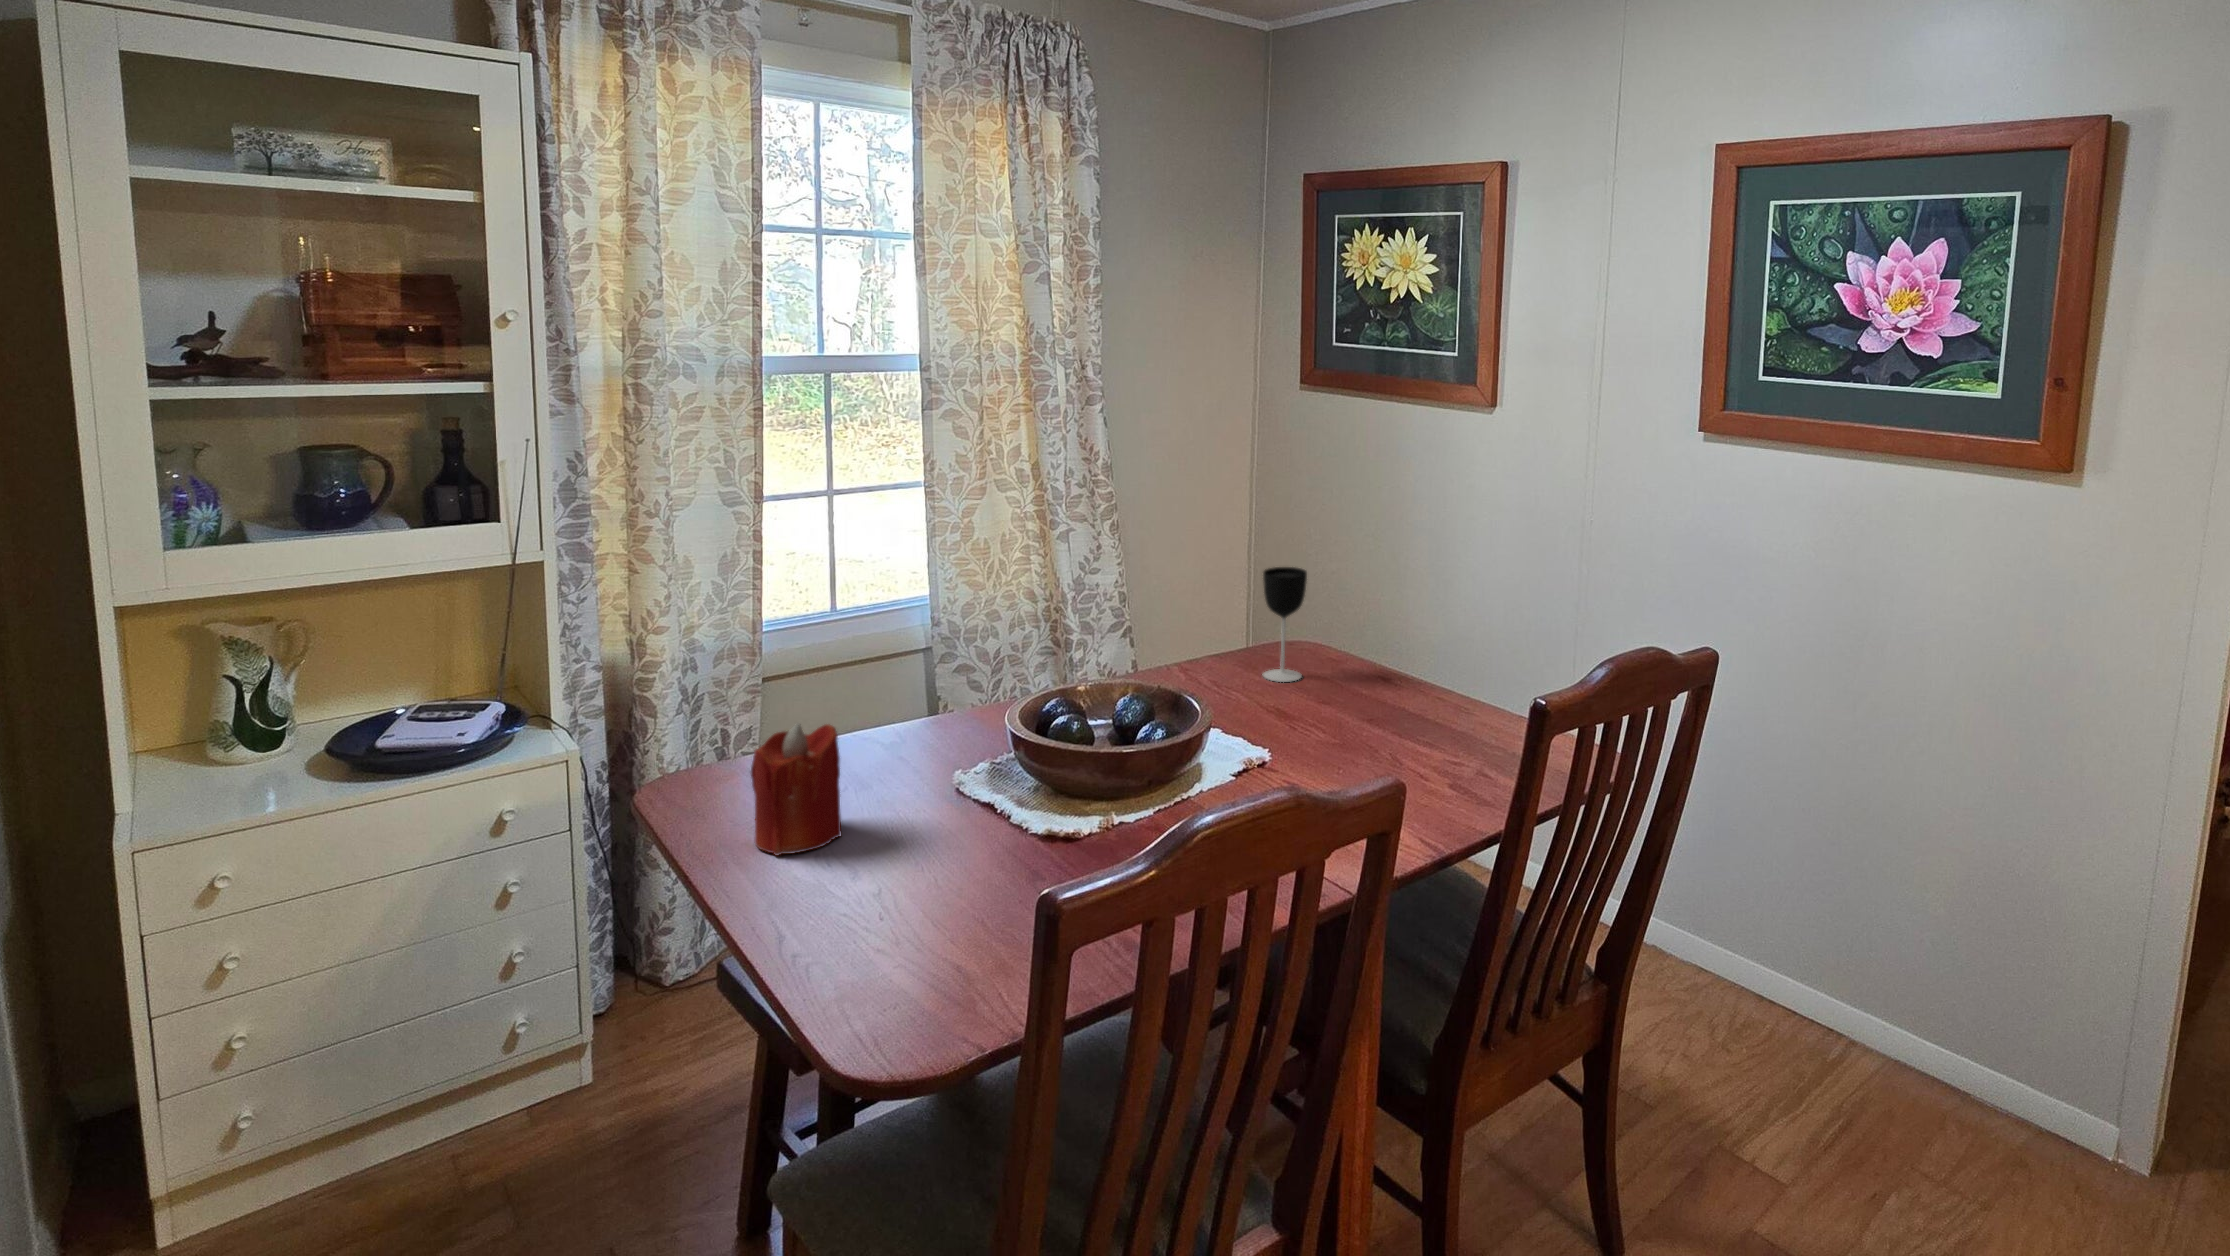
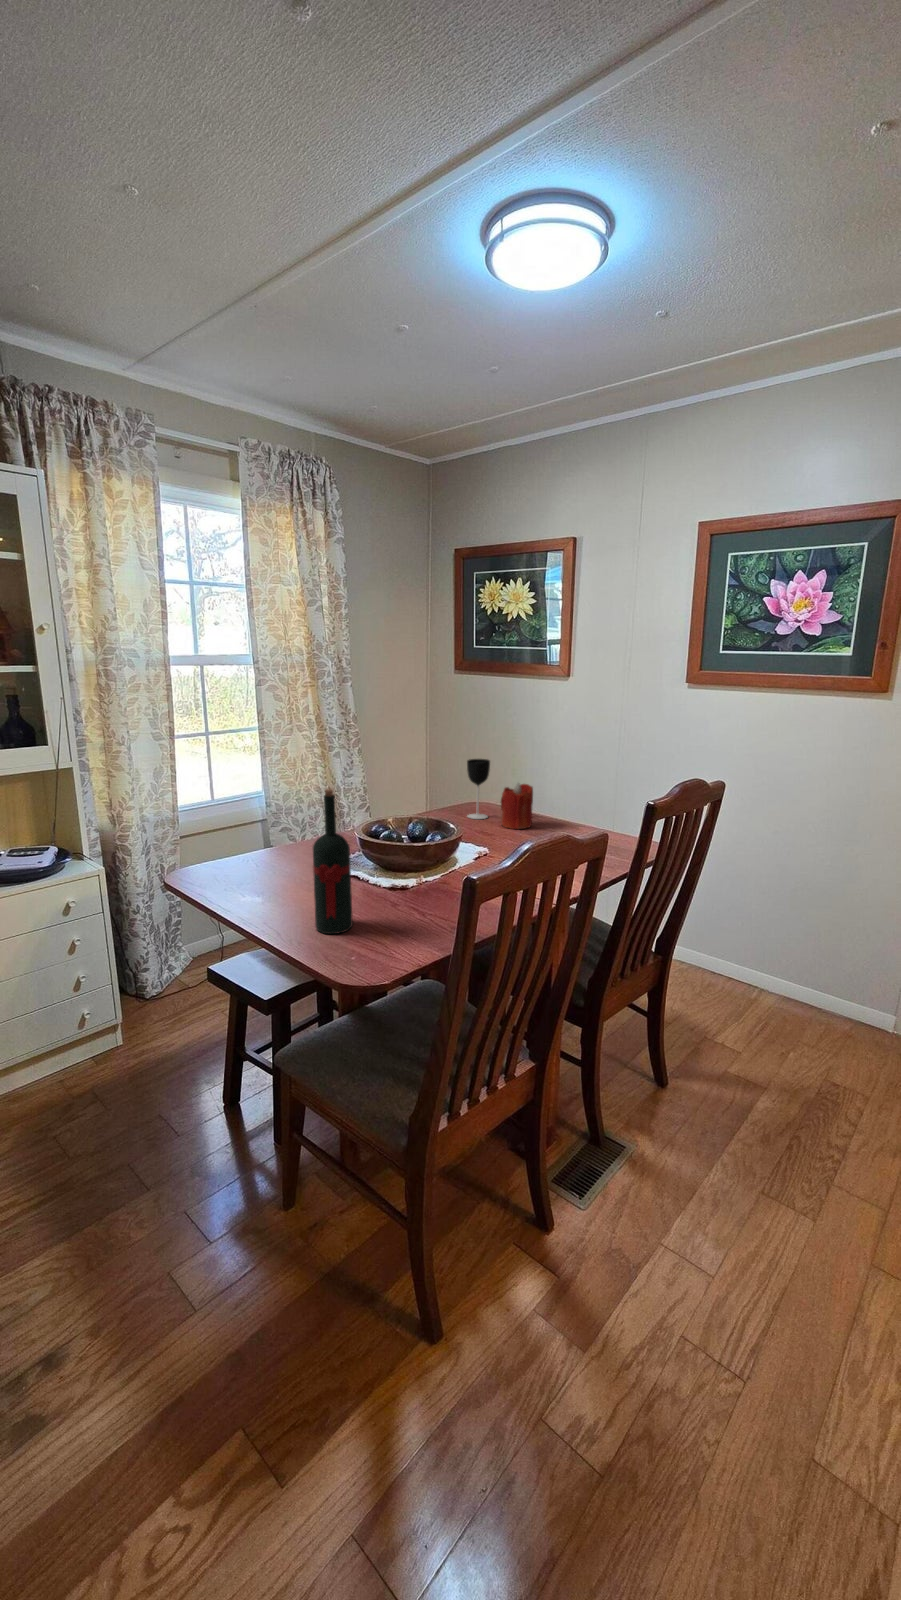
wine bottle: none [861,655,936,937] -> present [313,789,353,934]
candle: present [751,723,841,855] -> present [501,783,533,829]

